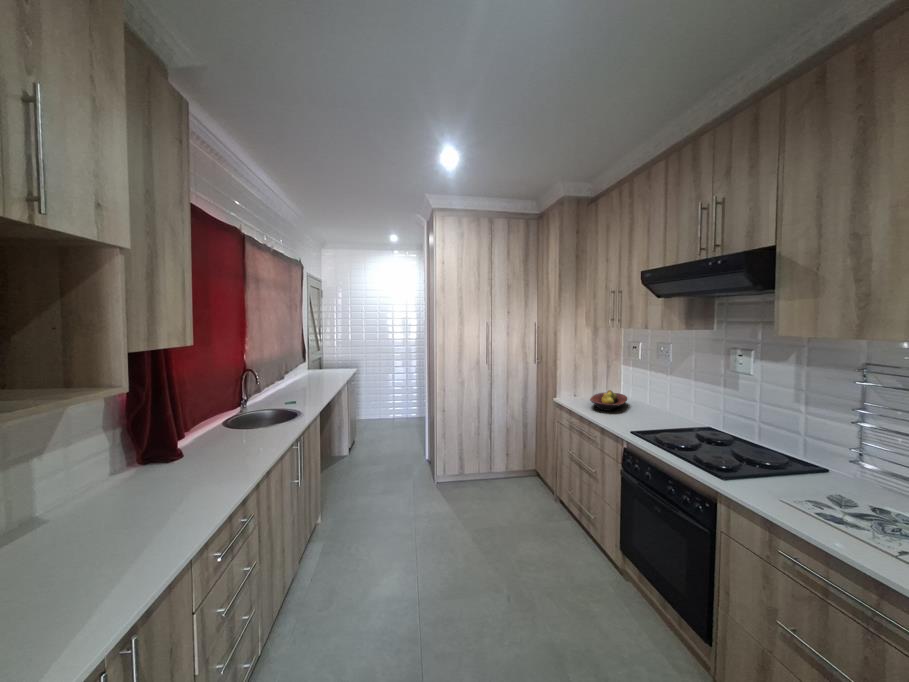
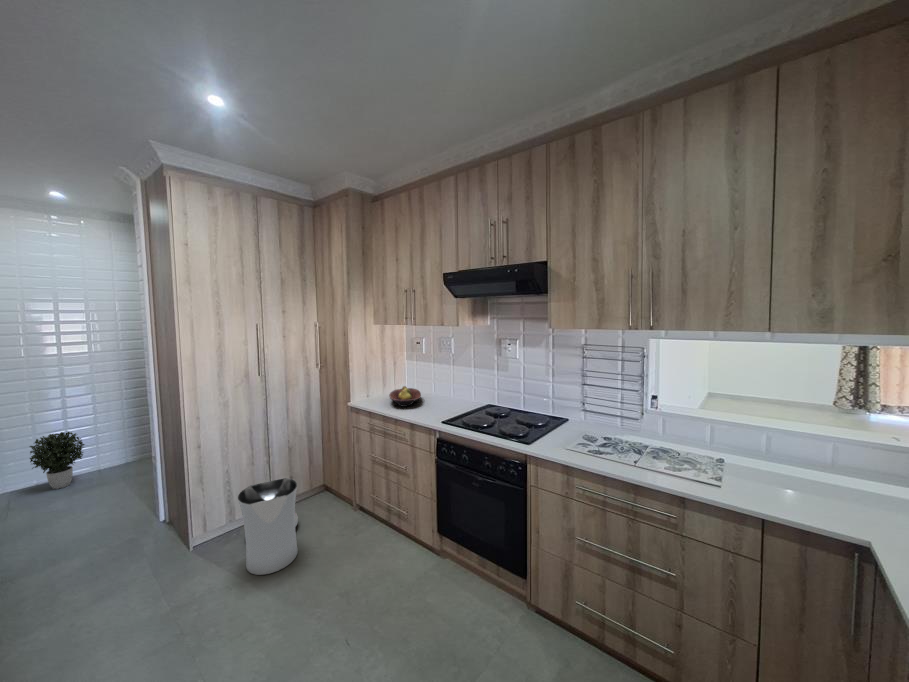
potted plant: none [375,388,399,424] -> present [30,432,85,489]
trash can: none [459,449,507,522] -> present [238,478,298,575]

